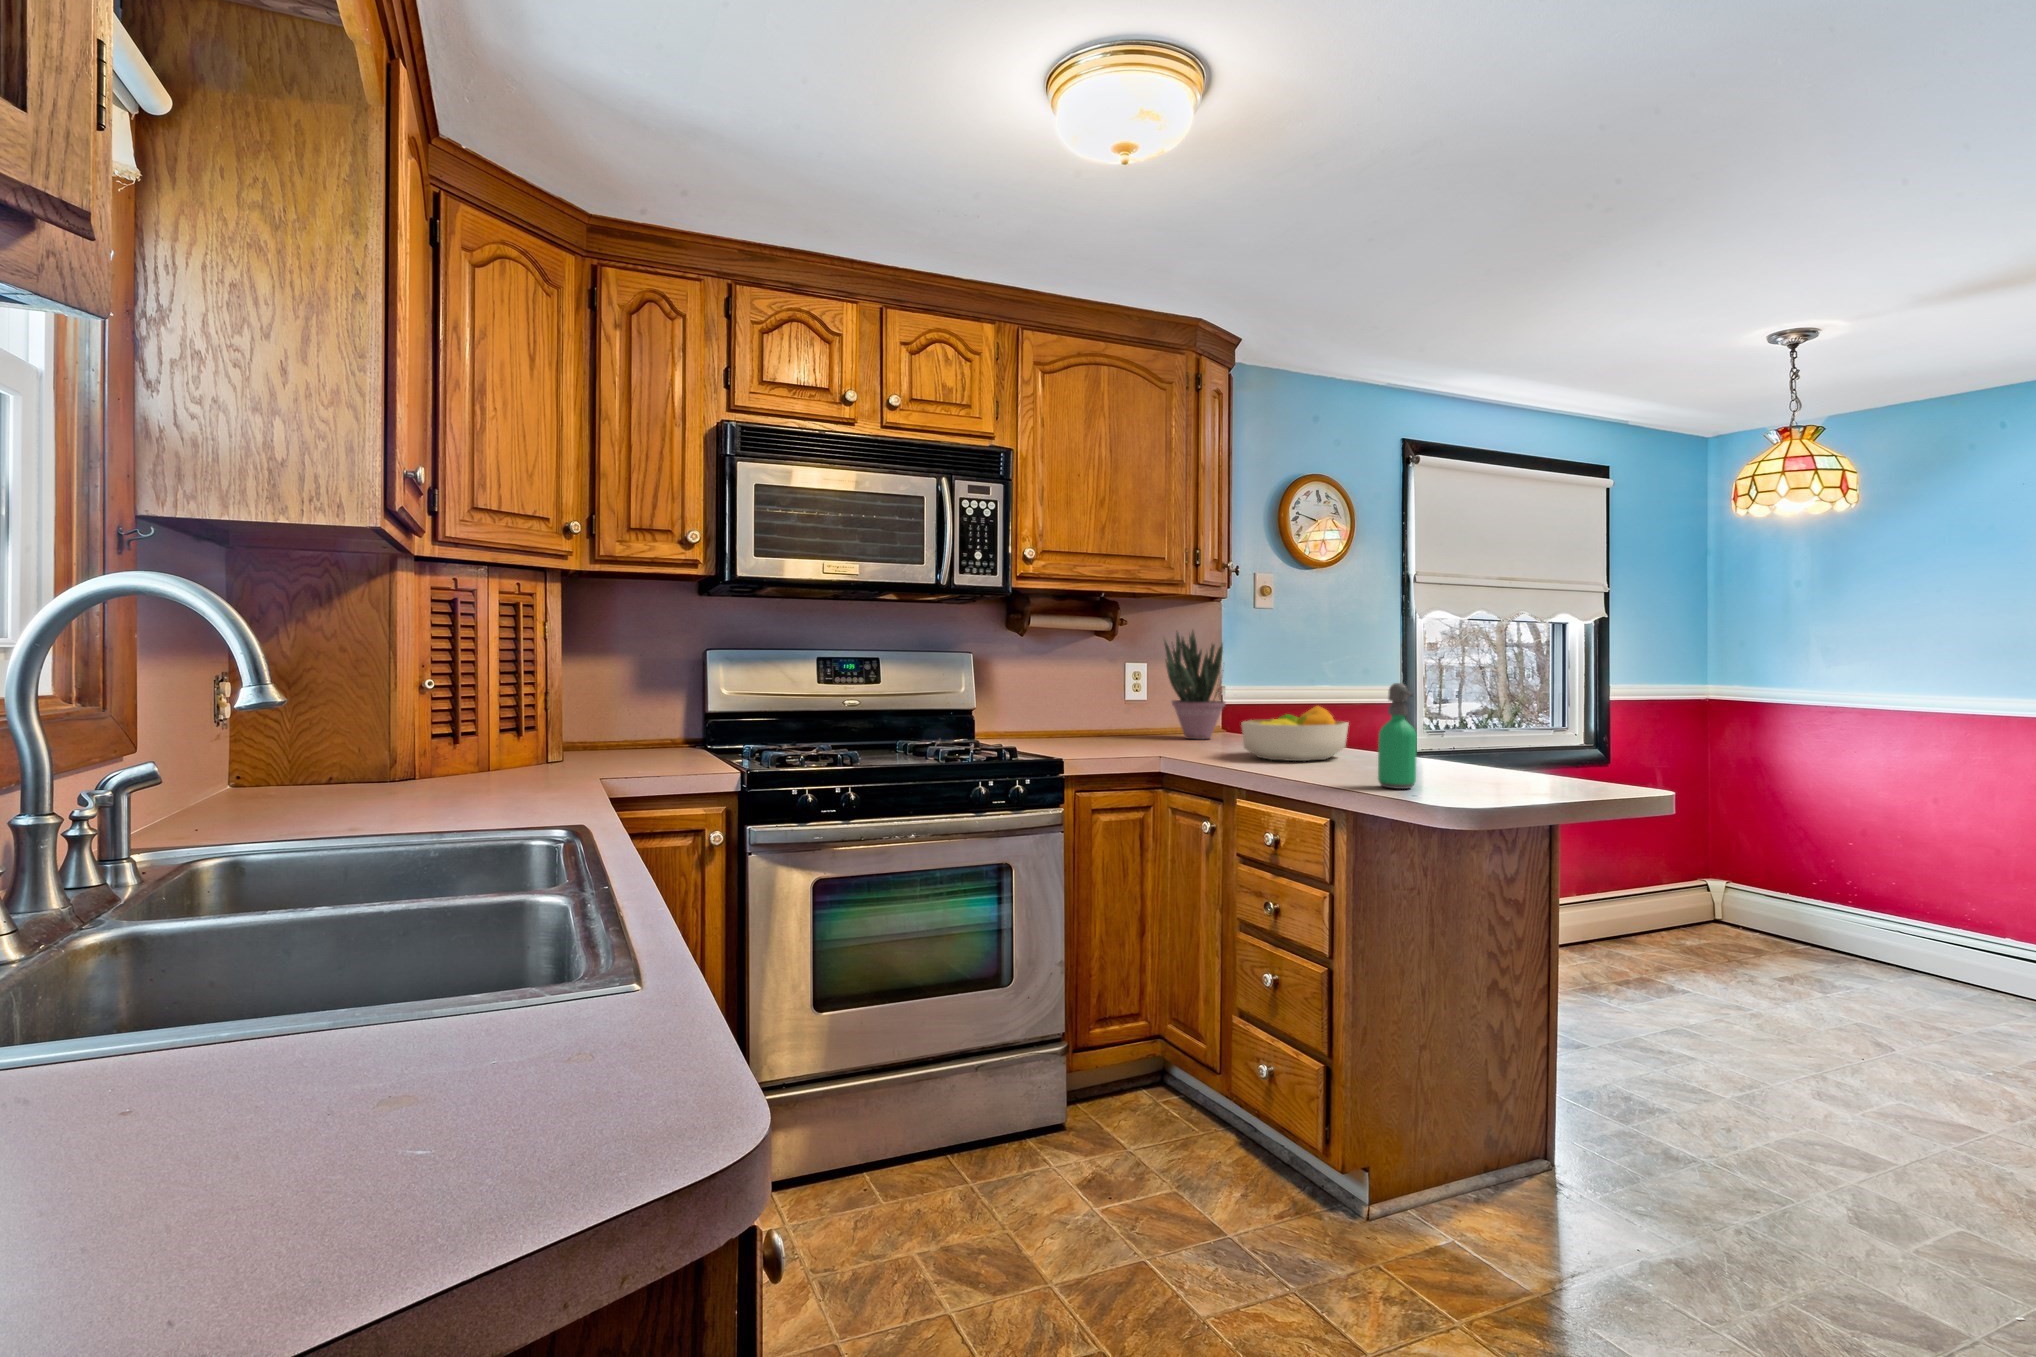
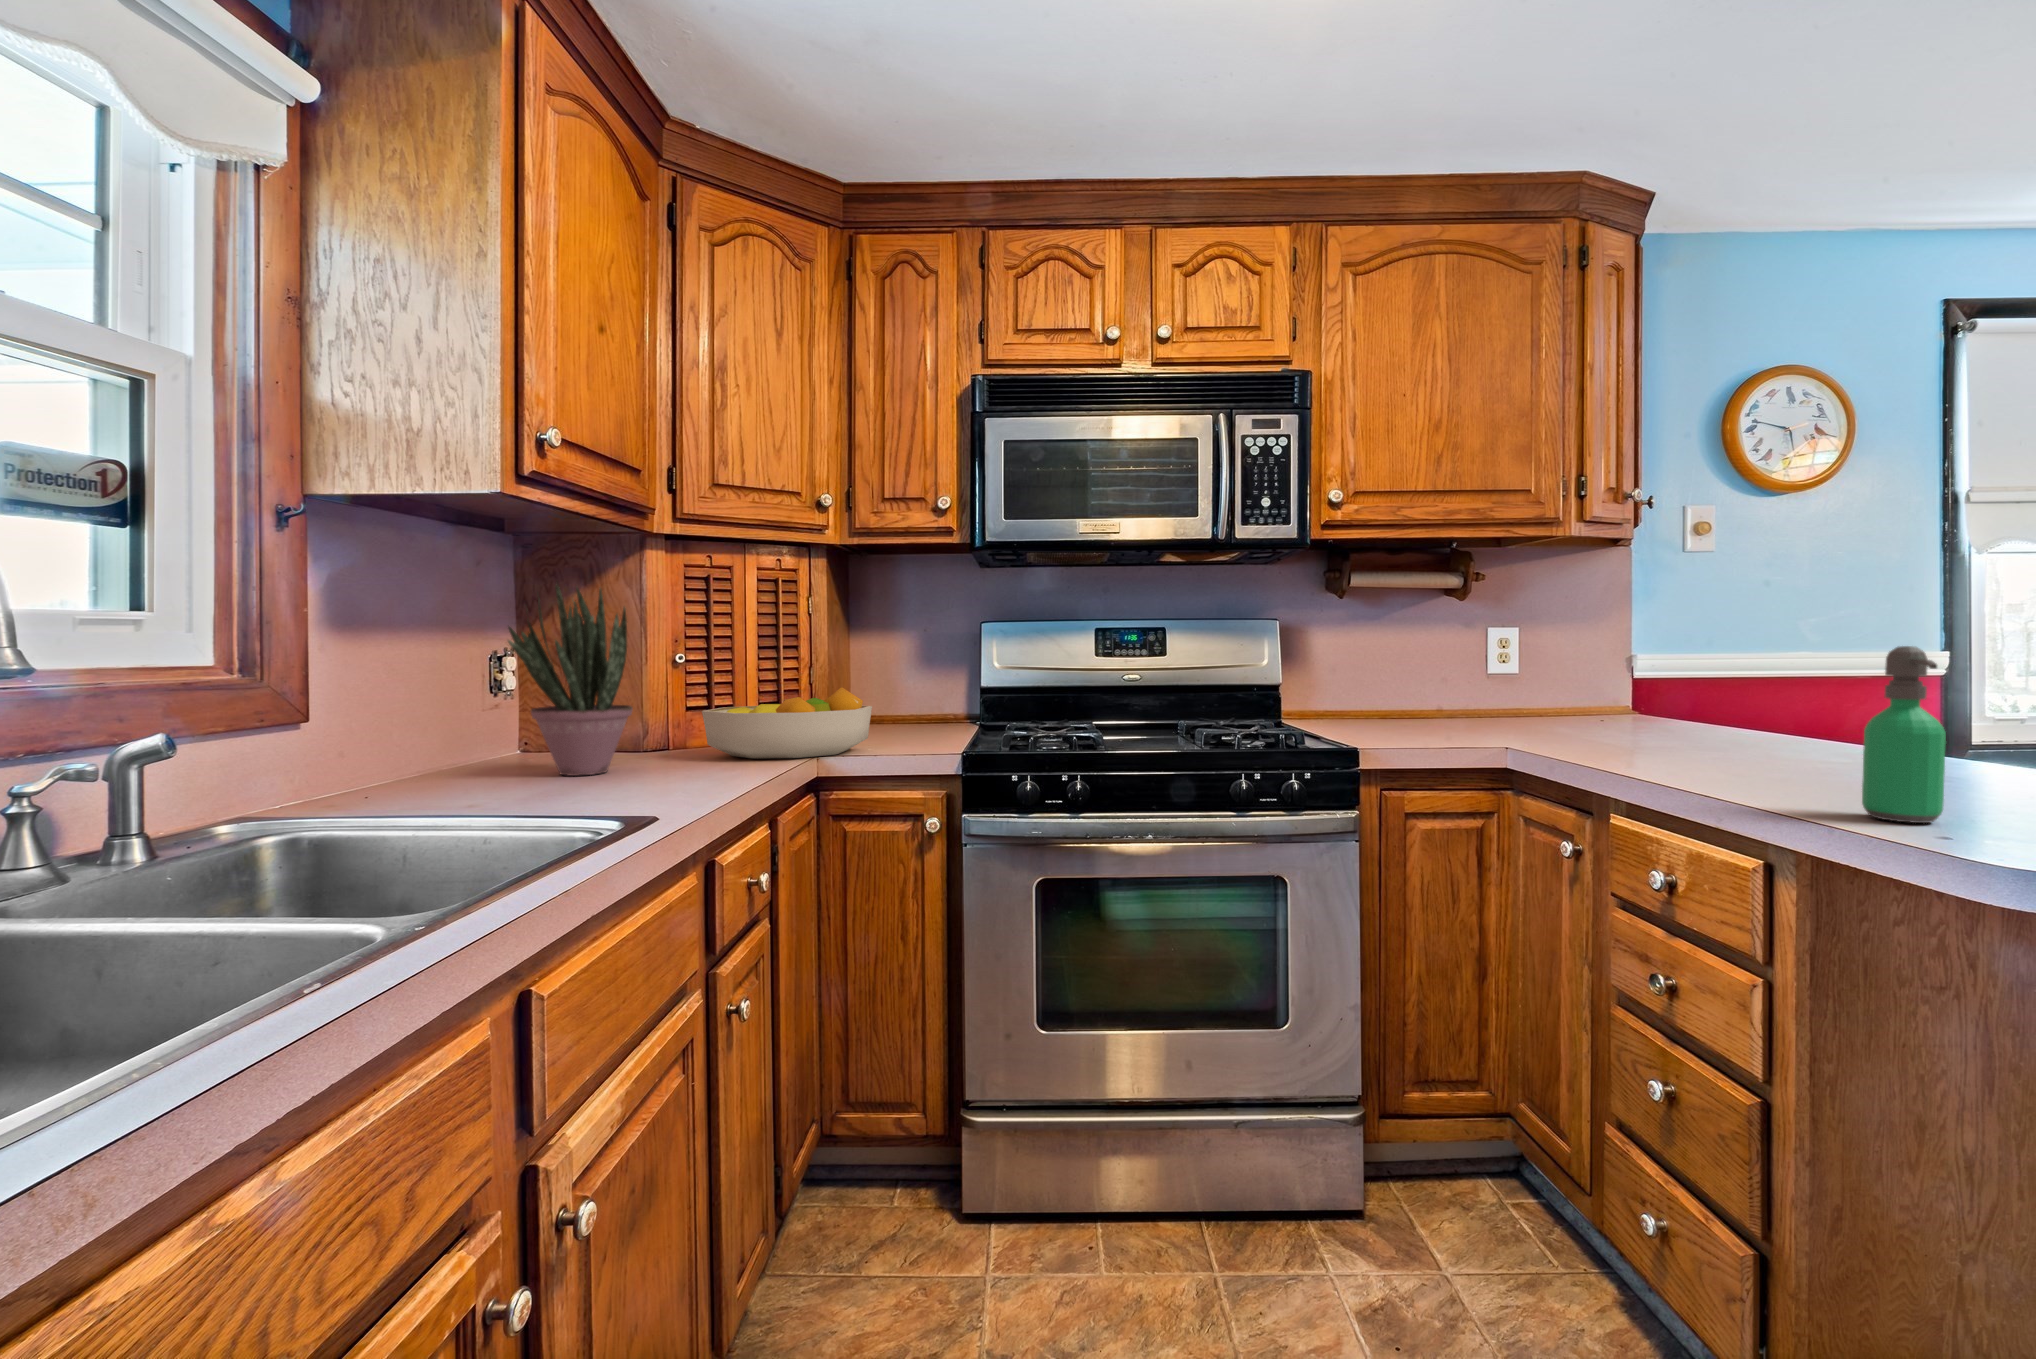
potted plant: present [1164,631,1225,739] -> present [508,584,633,776]
fruit bowl: present [1241,706,1349,761] -> present [702,687,872,758]

